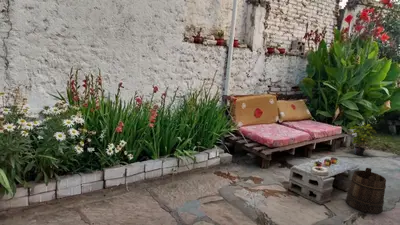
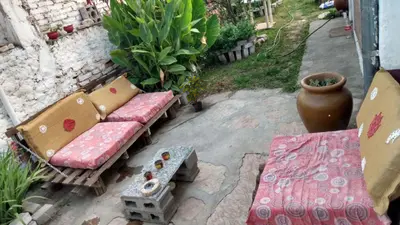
bucket: present [346,168,386,214] -> none [187,150,230,205]

